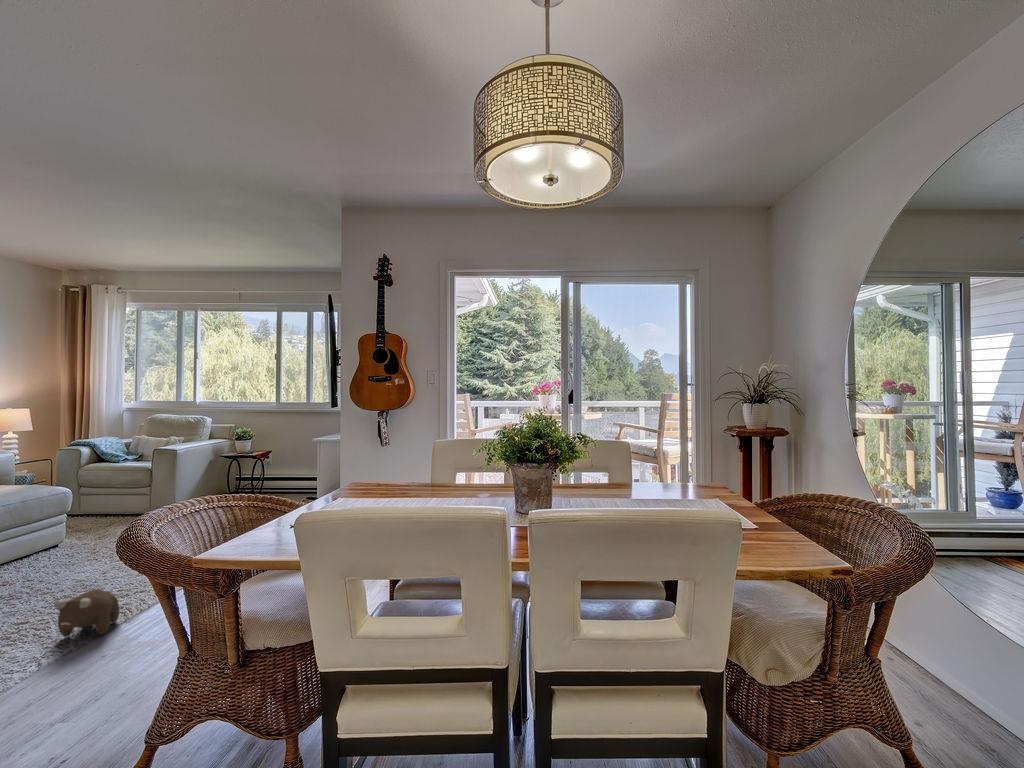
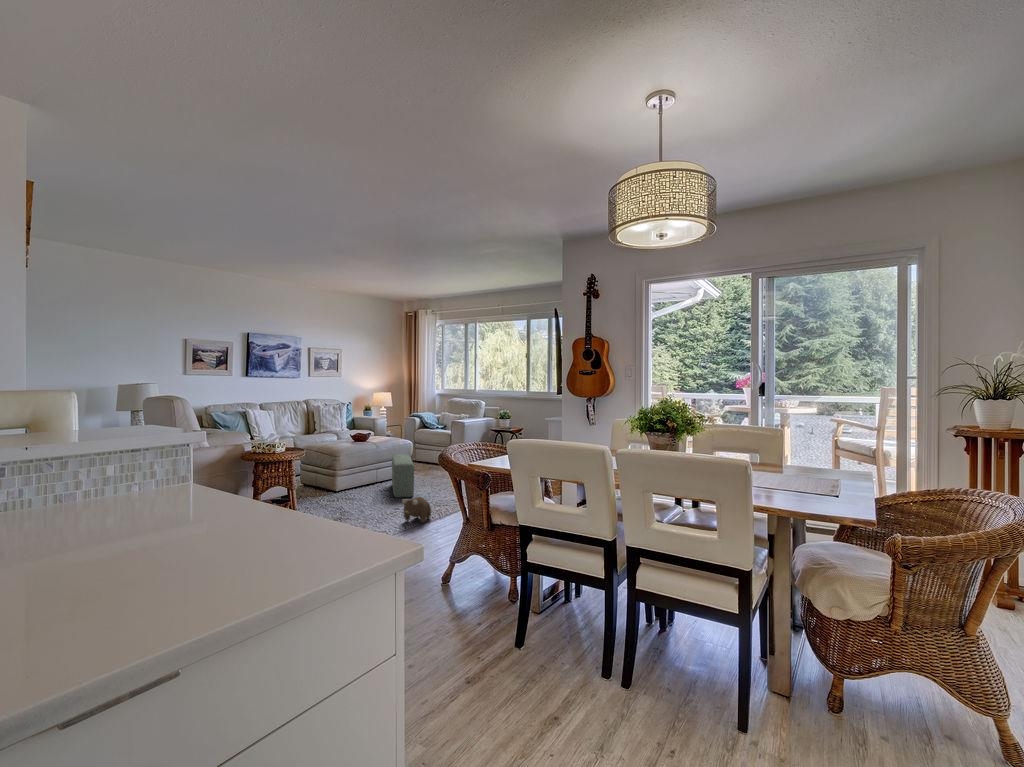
pouf: none [34,509,82,588] -> present [392,455,414,497]

